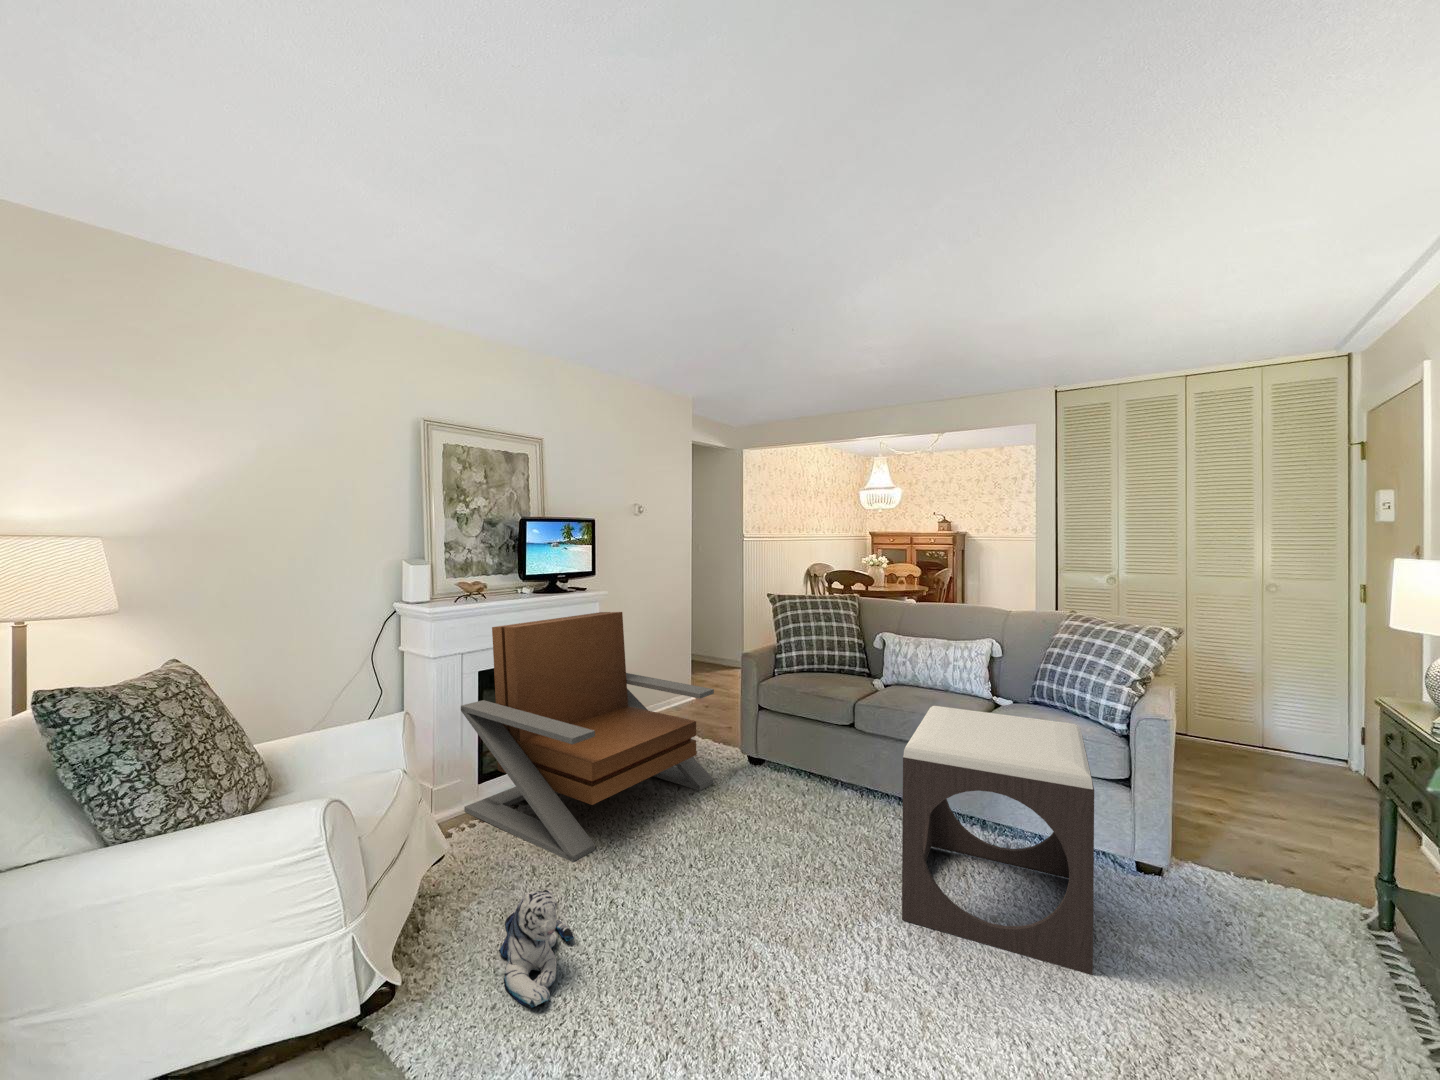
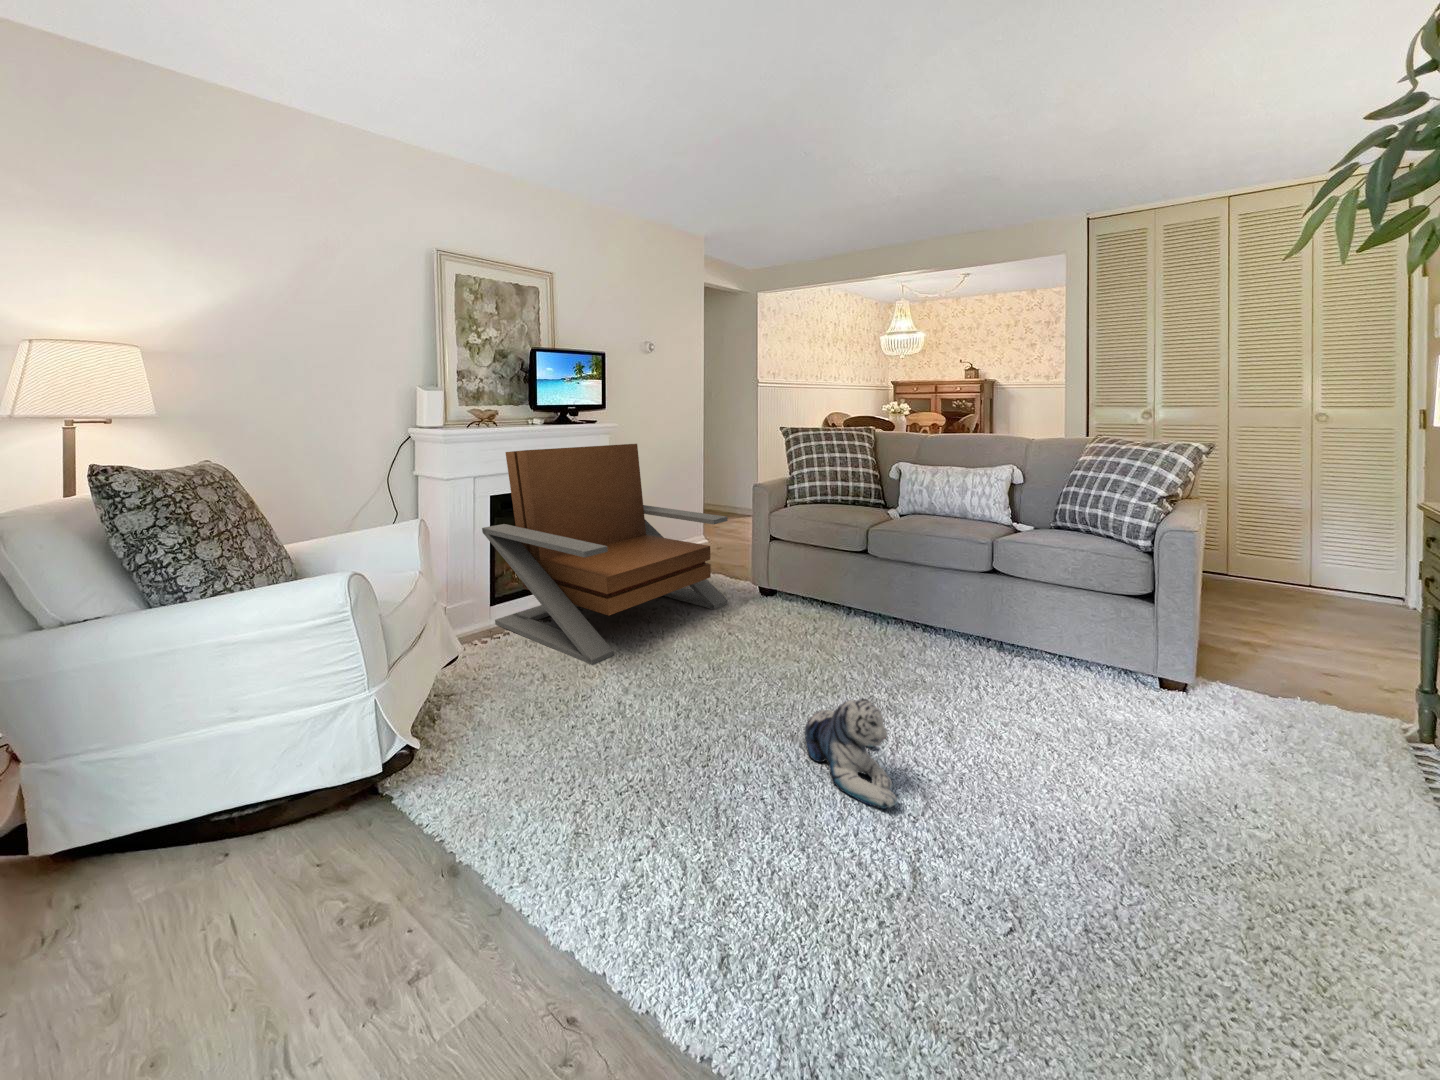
footstool: present [902,706,1094,975] -> none [905,522,1128,766]
plush toy: present [499,890,574,1008] -> present [805,699,897,809]

